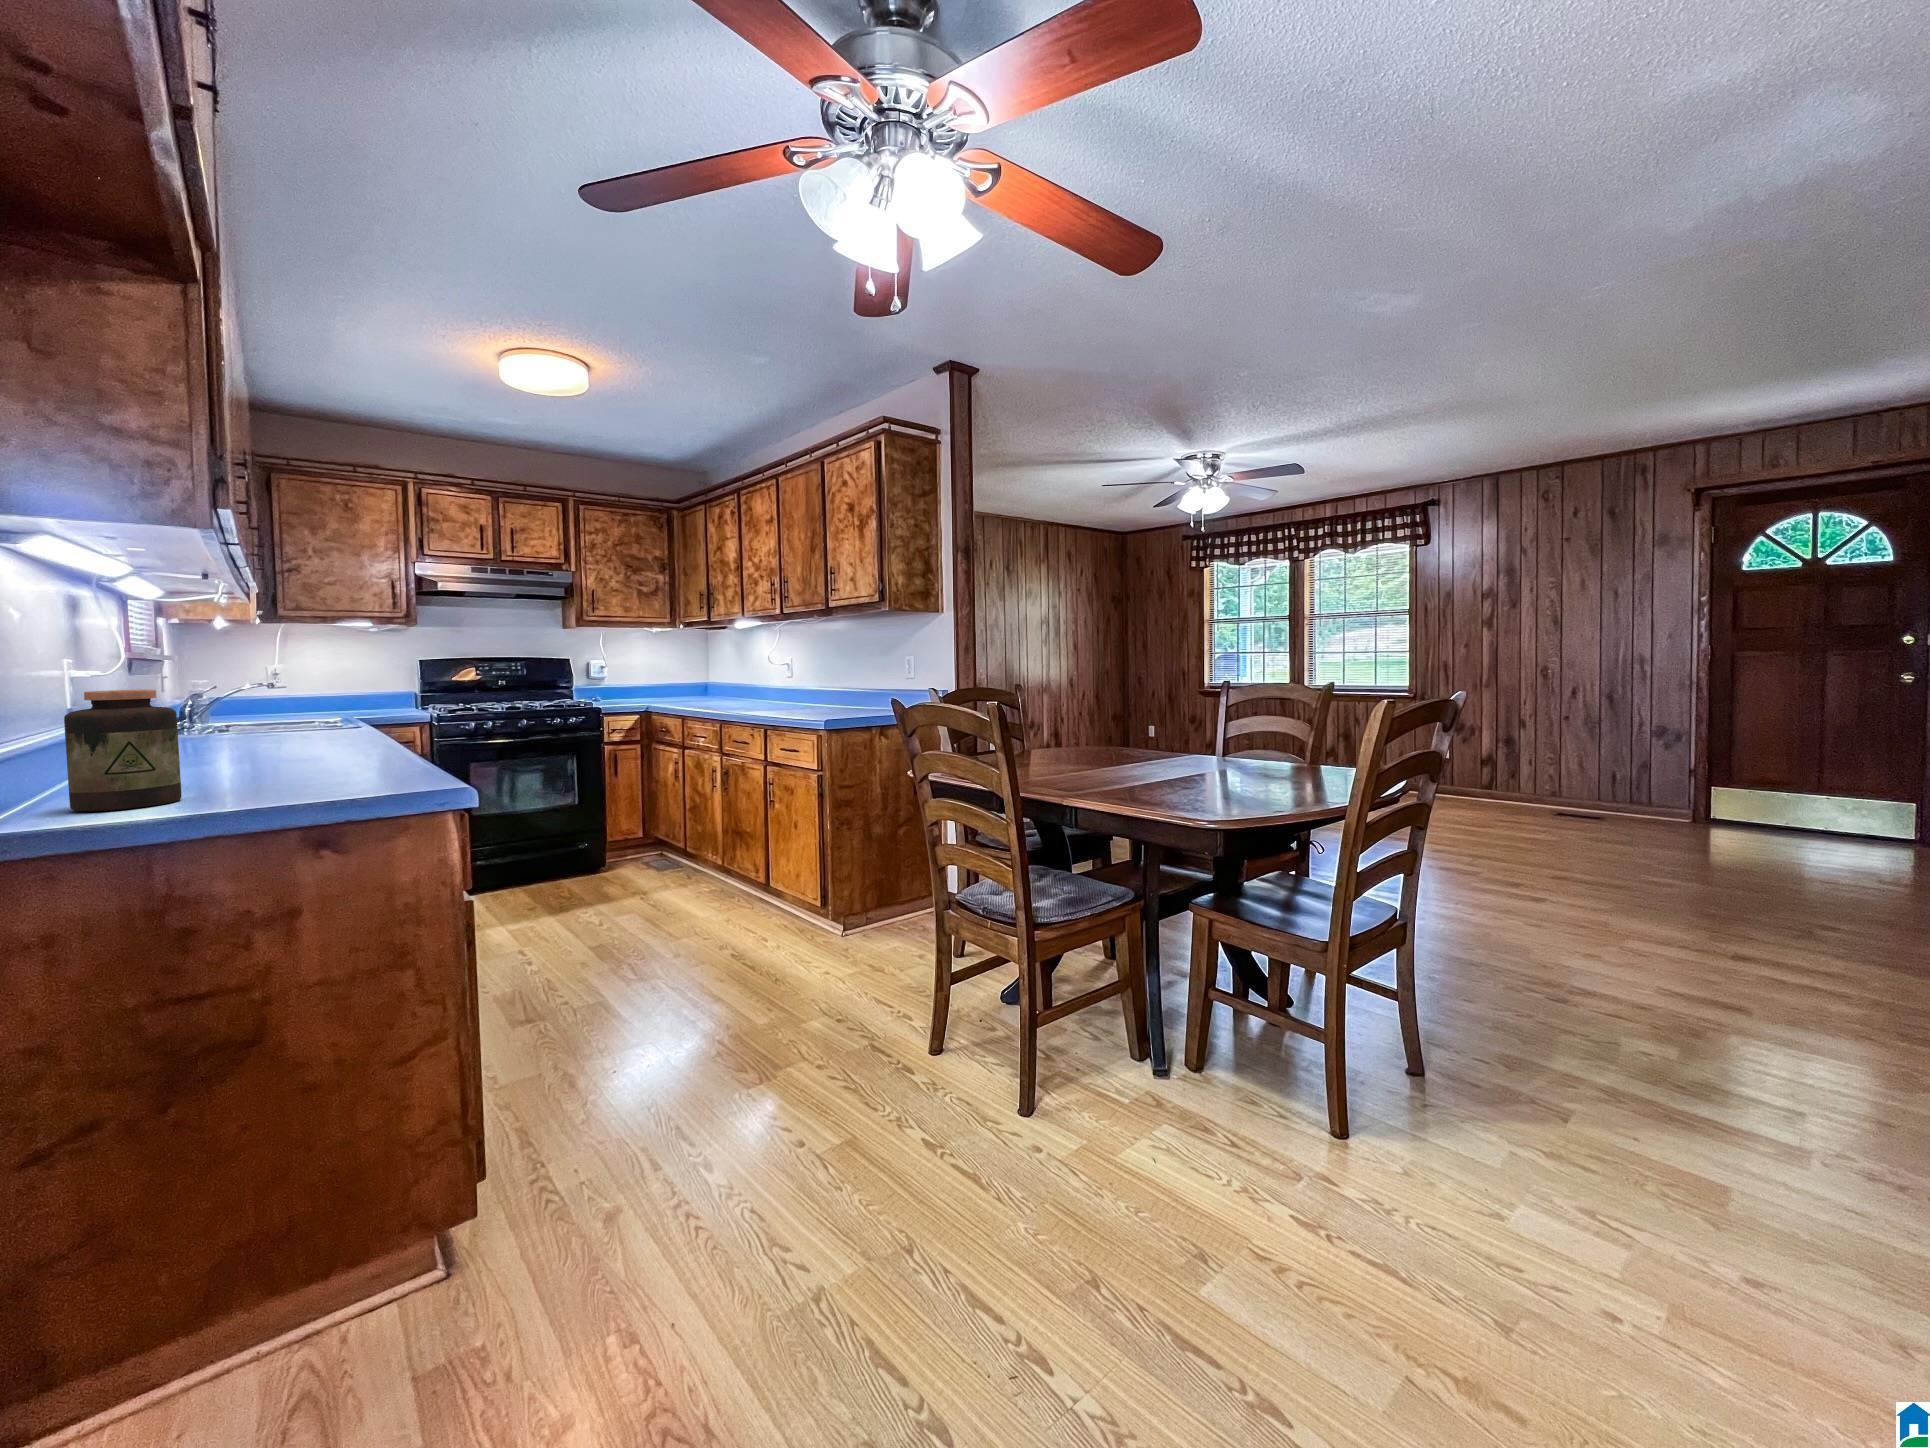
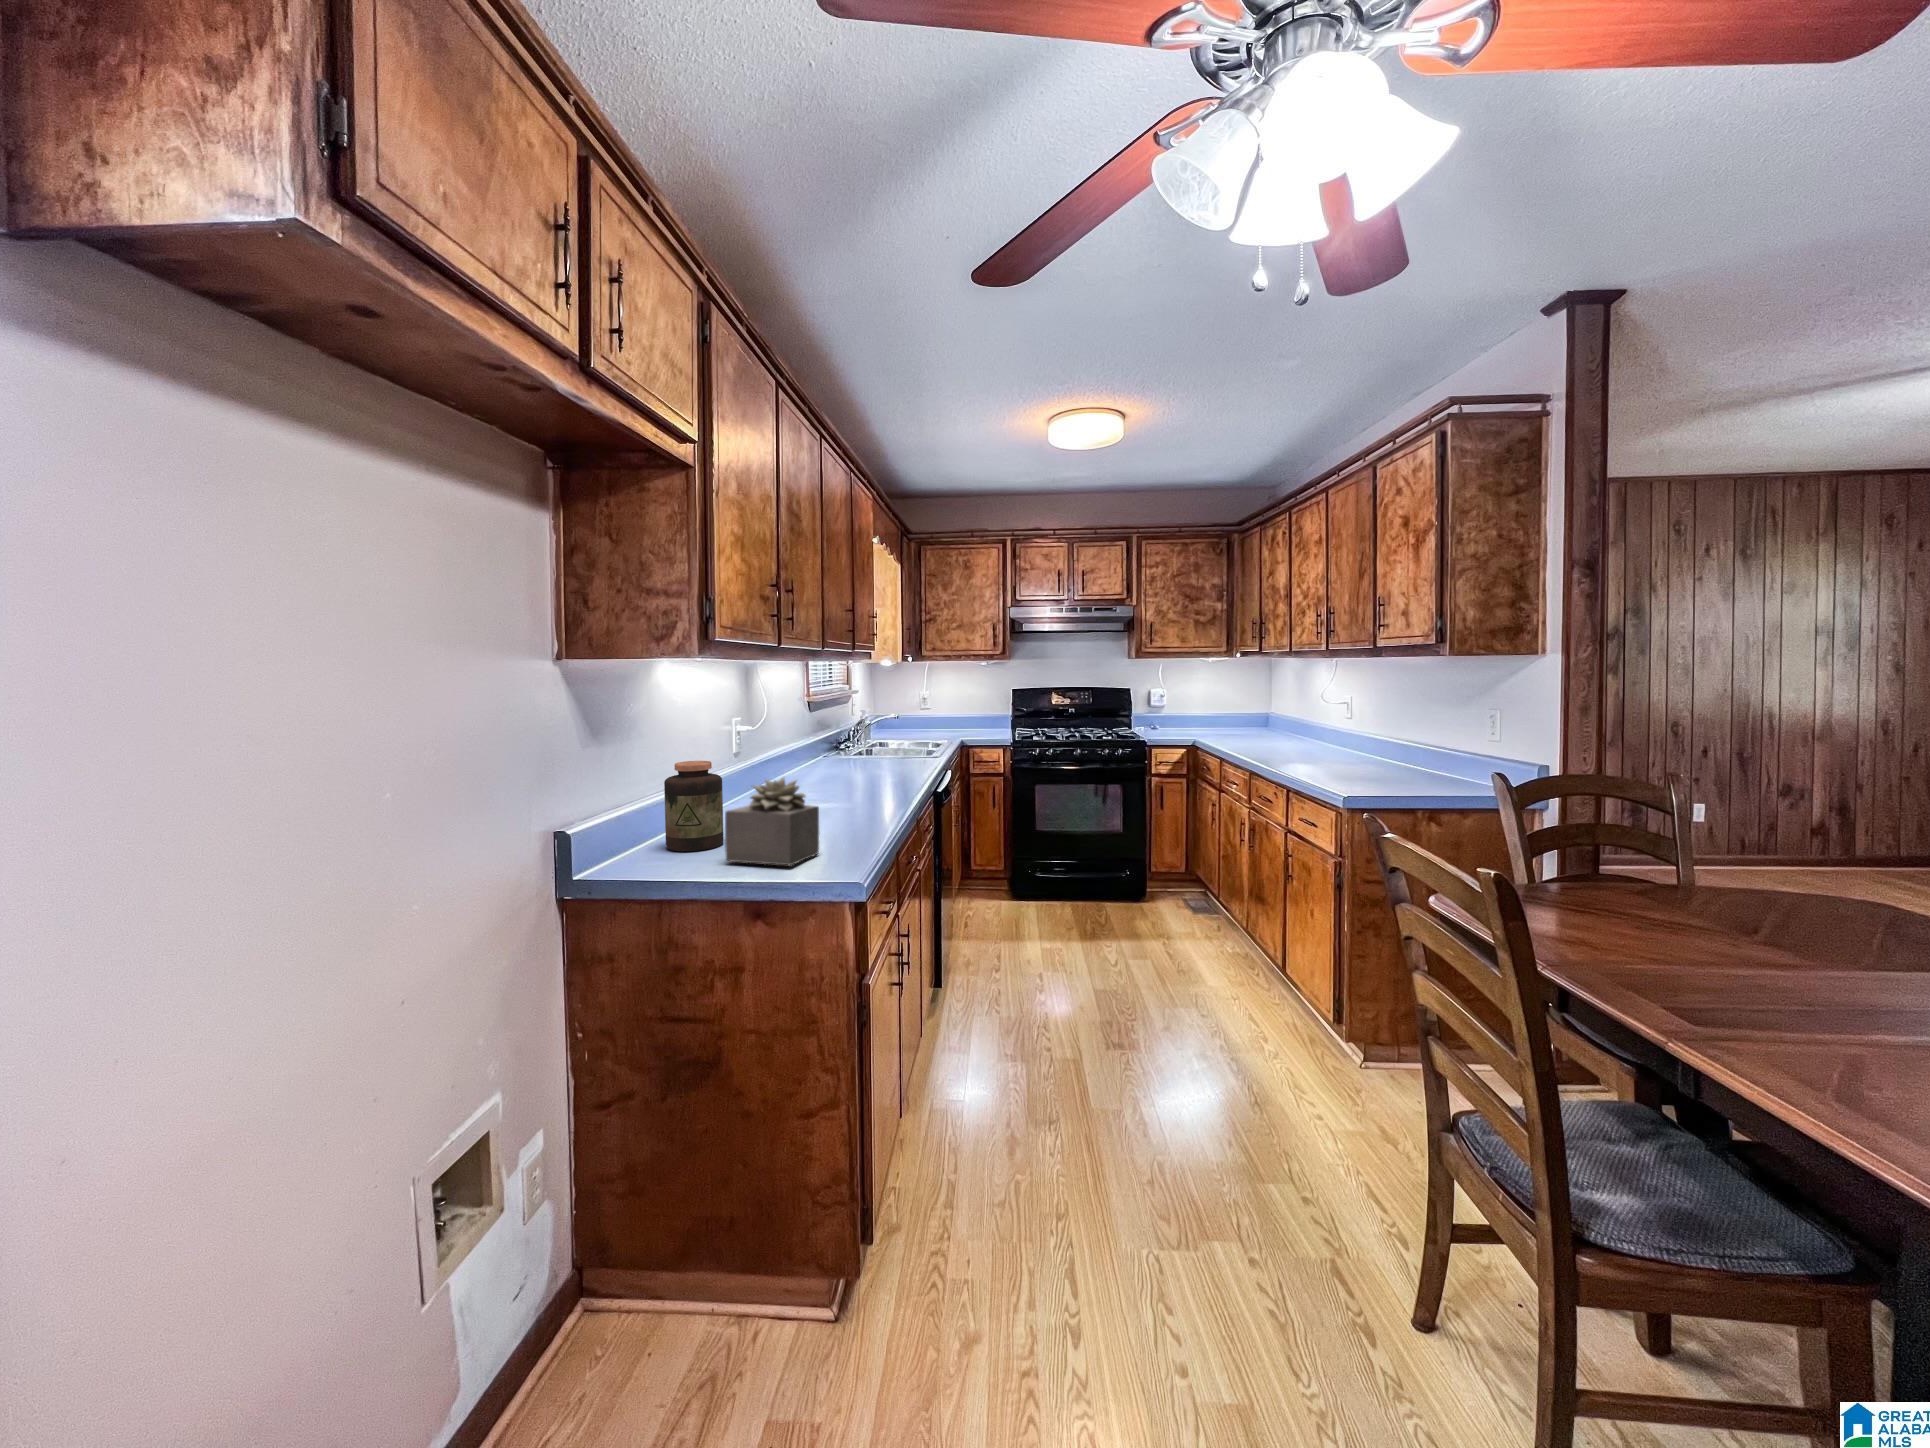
succulent plant: none [234,695,373,801] -> present [725,777,819,865]

